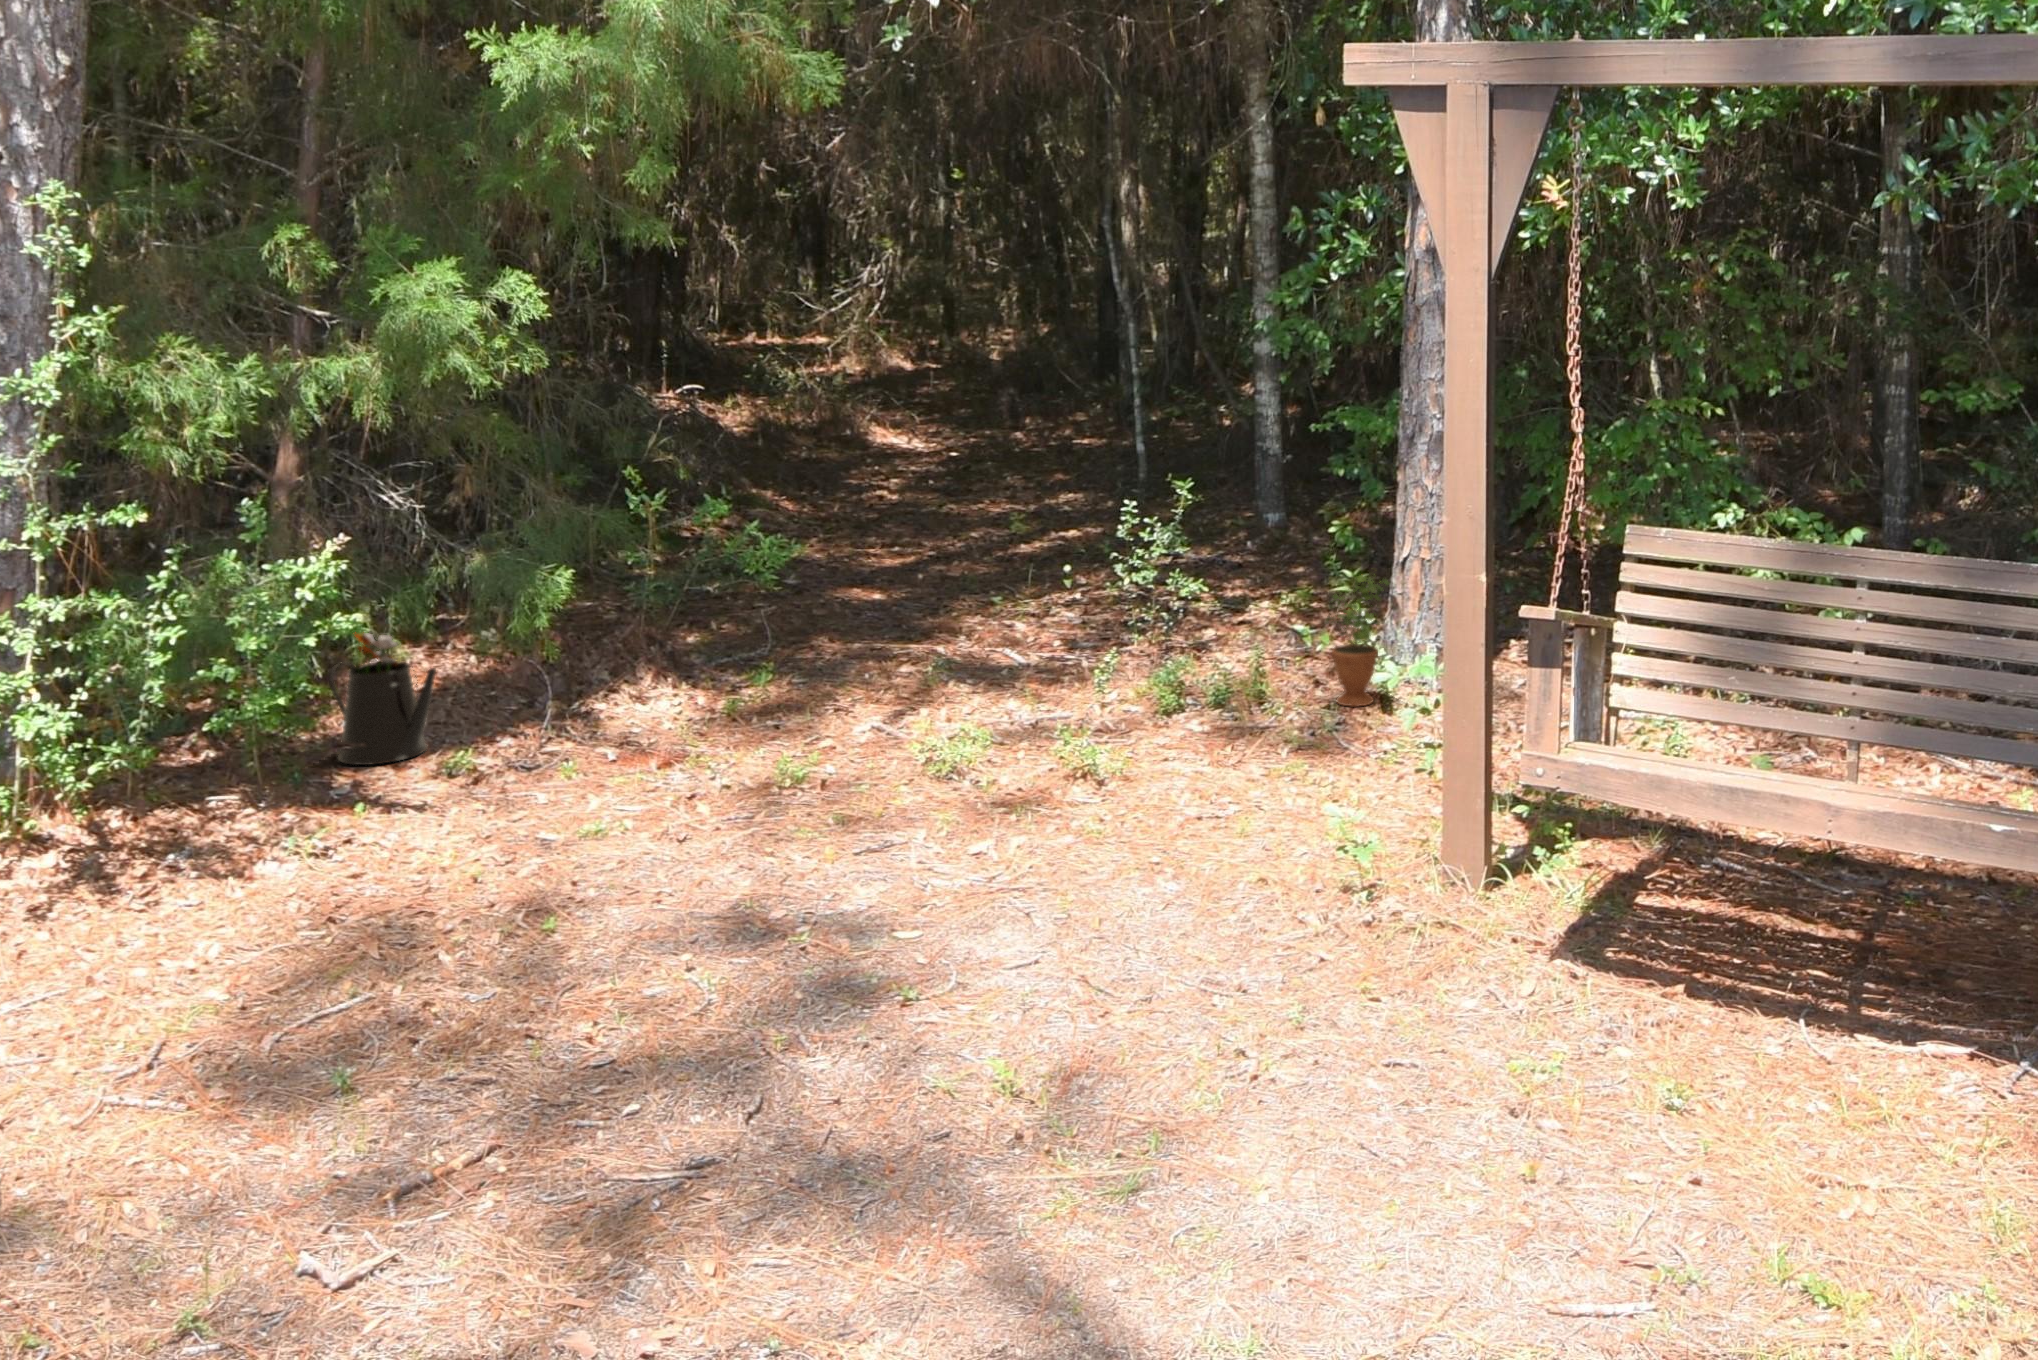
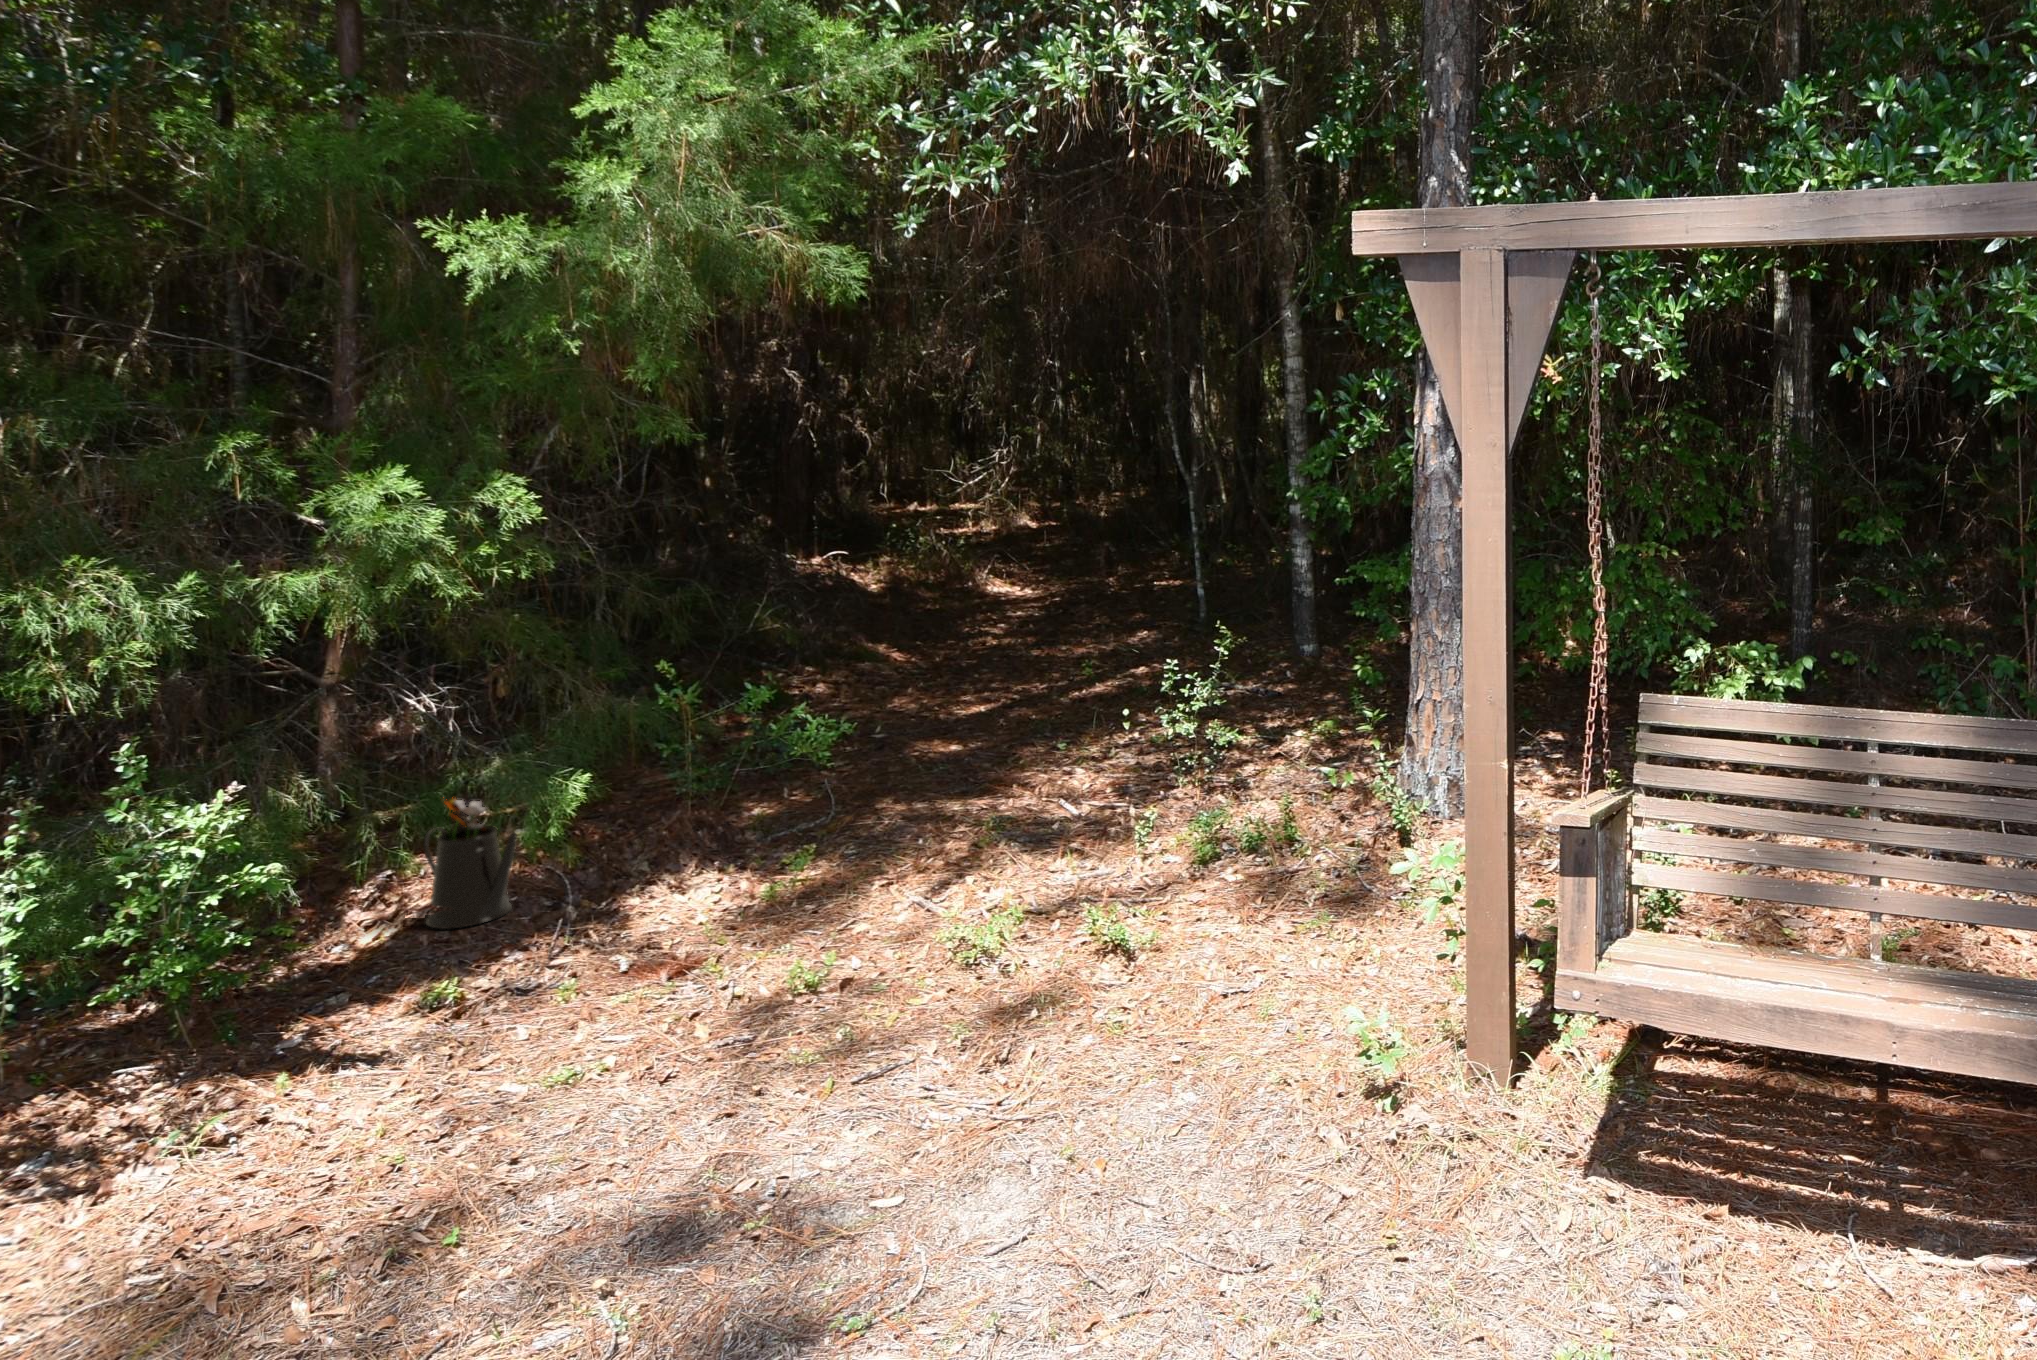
potted plant: present [1327,574,1389,707] -> none [1350,716,1412,853]

